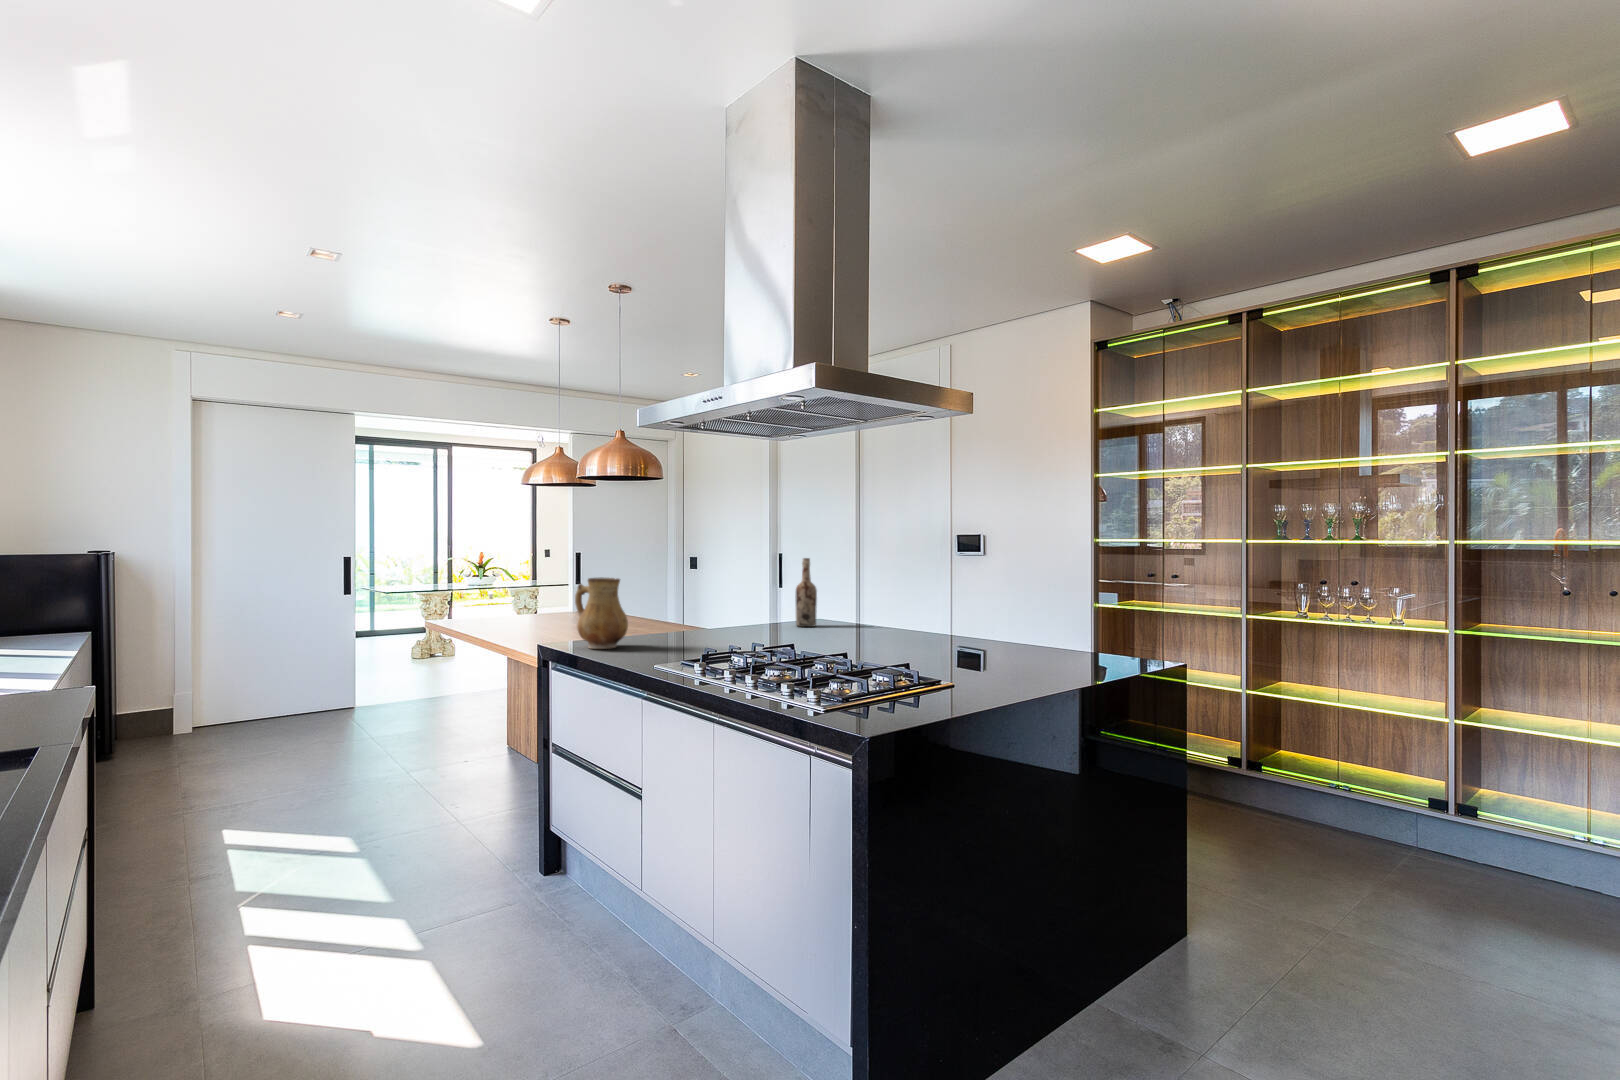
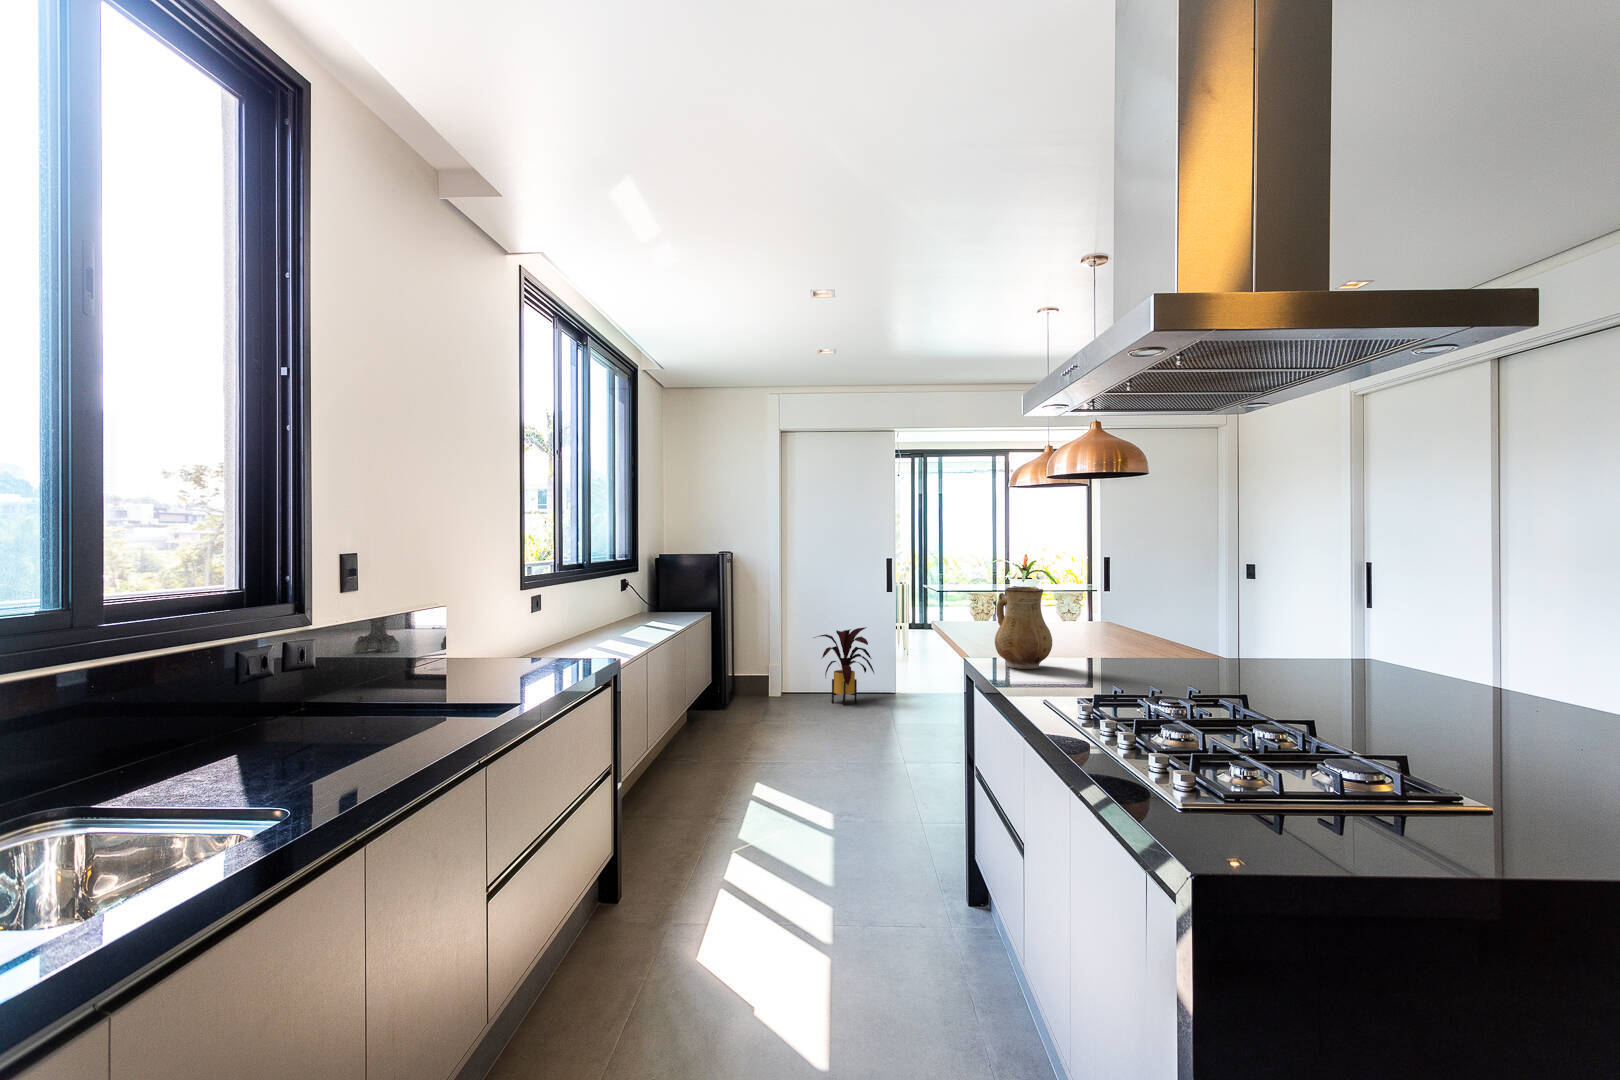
wine bottle: present [796,558,817,627] -> none [1313,570,1348,667]
house plant: none [247,637,338,731] -> present [814,627,874,706]

